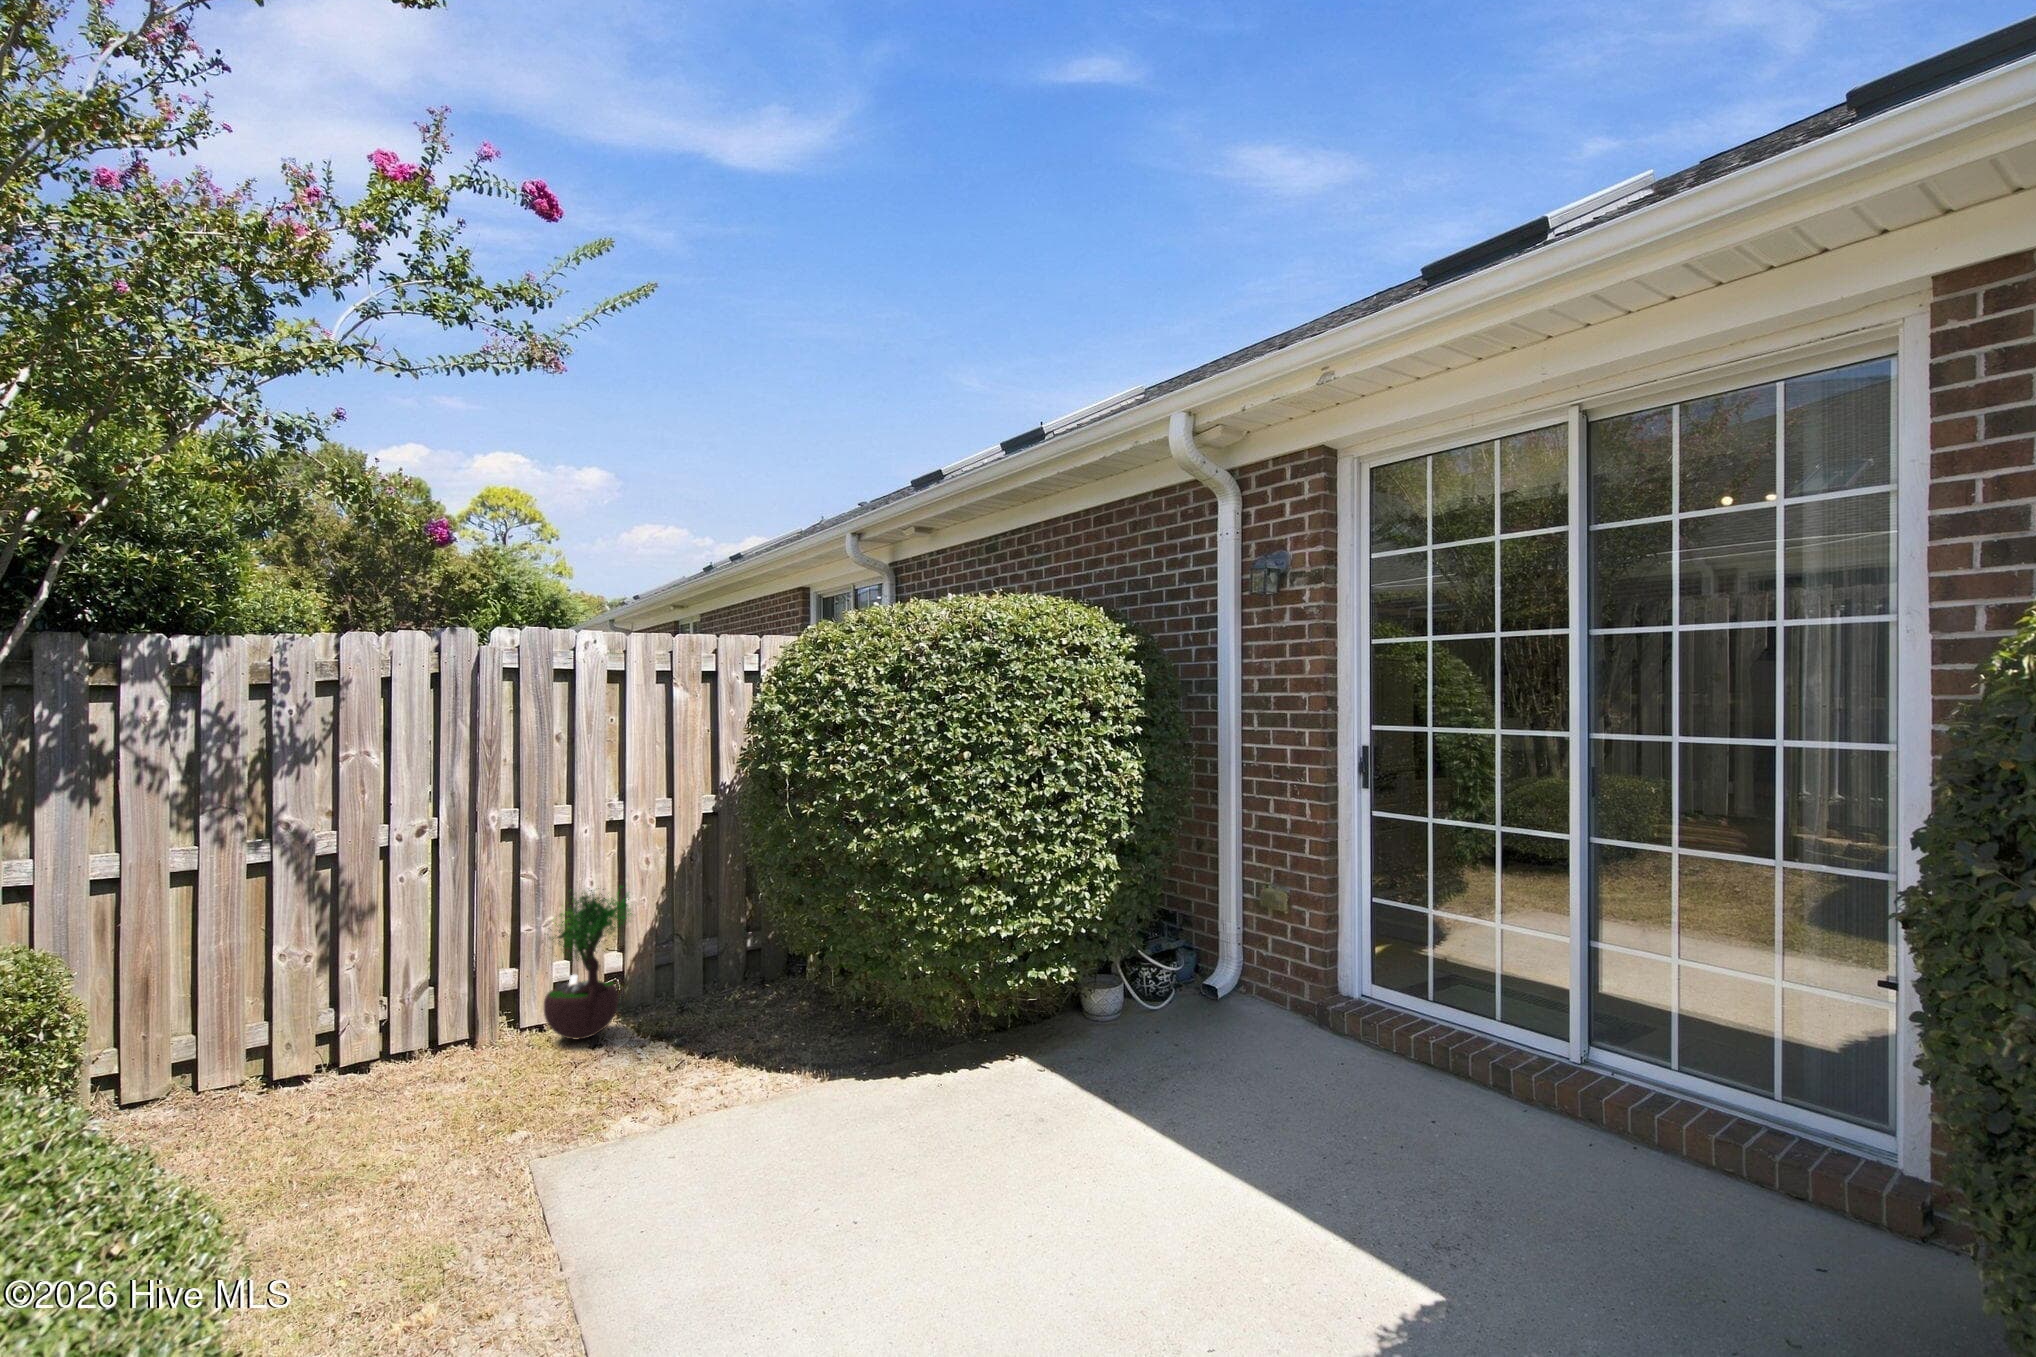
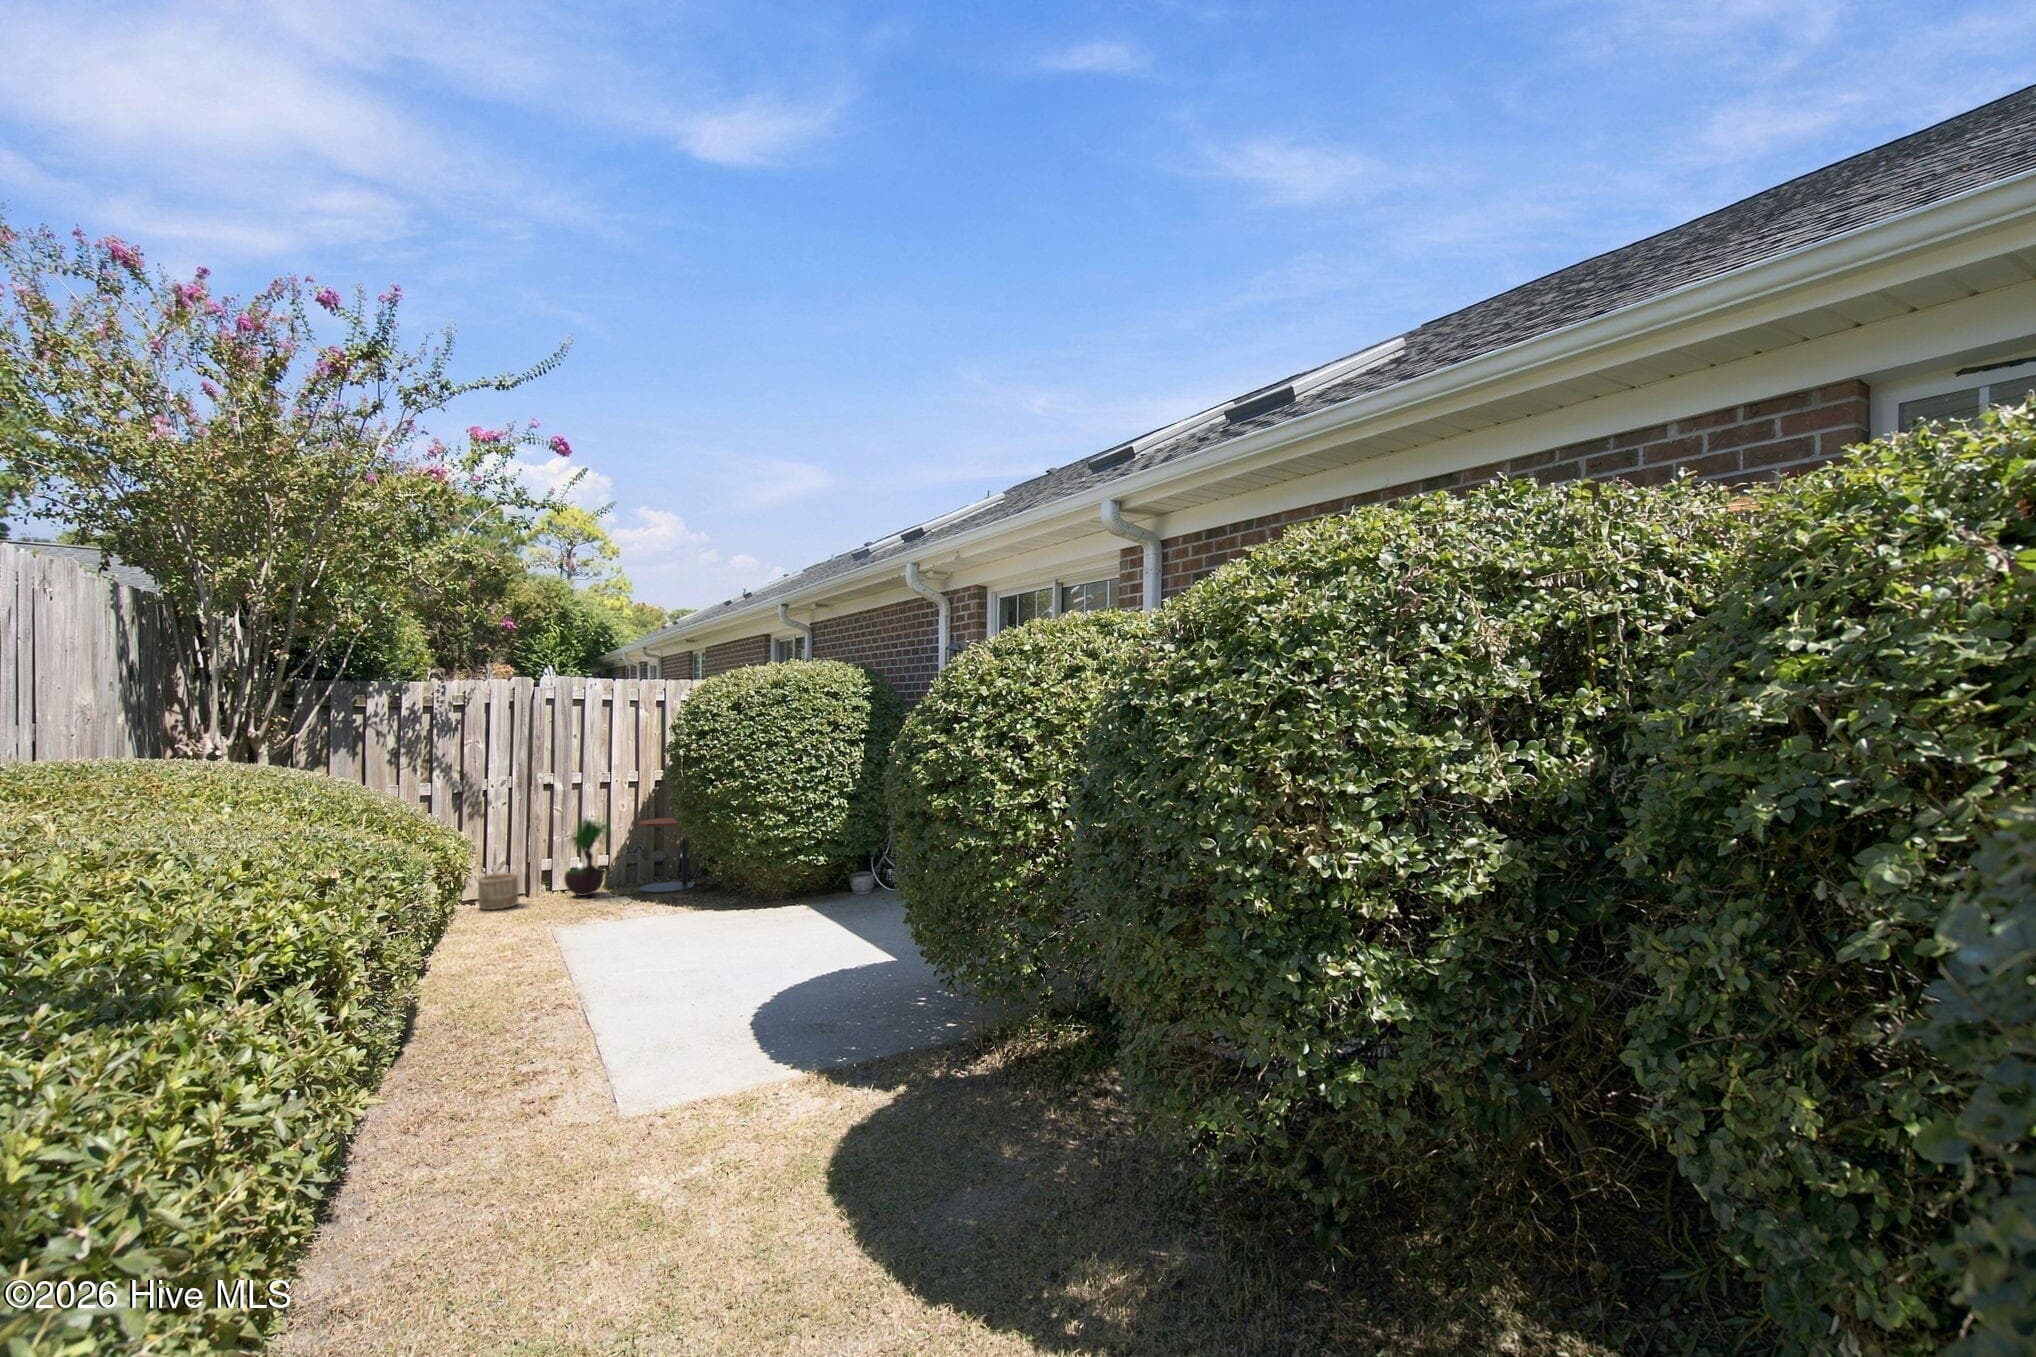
side table: none [680,880,781,1027] -> present [638,818,694,893]
wooden bucket: none [365,1007,454,1092] -> present [477,873,519,910]

